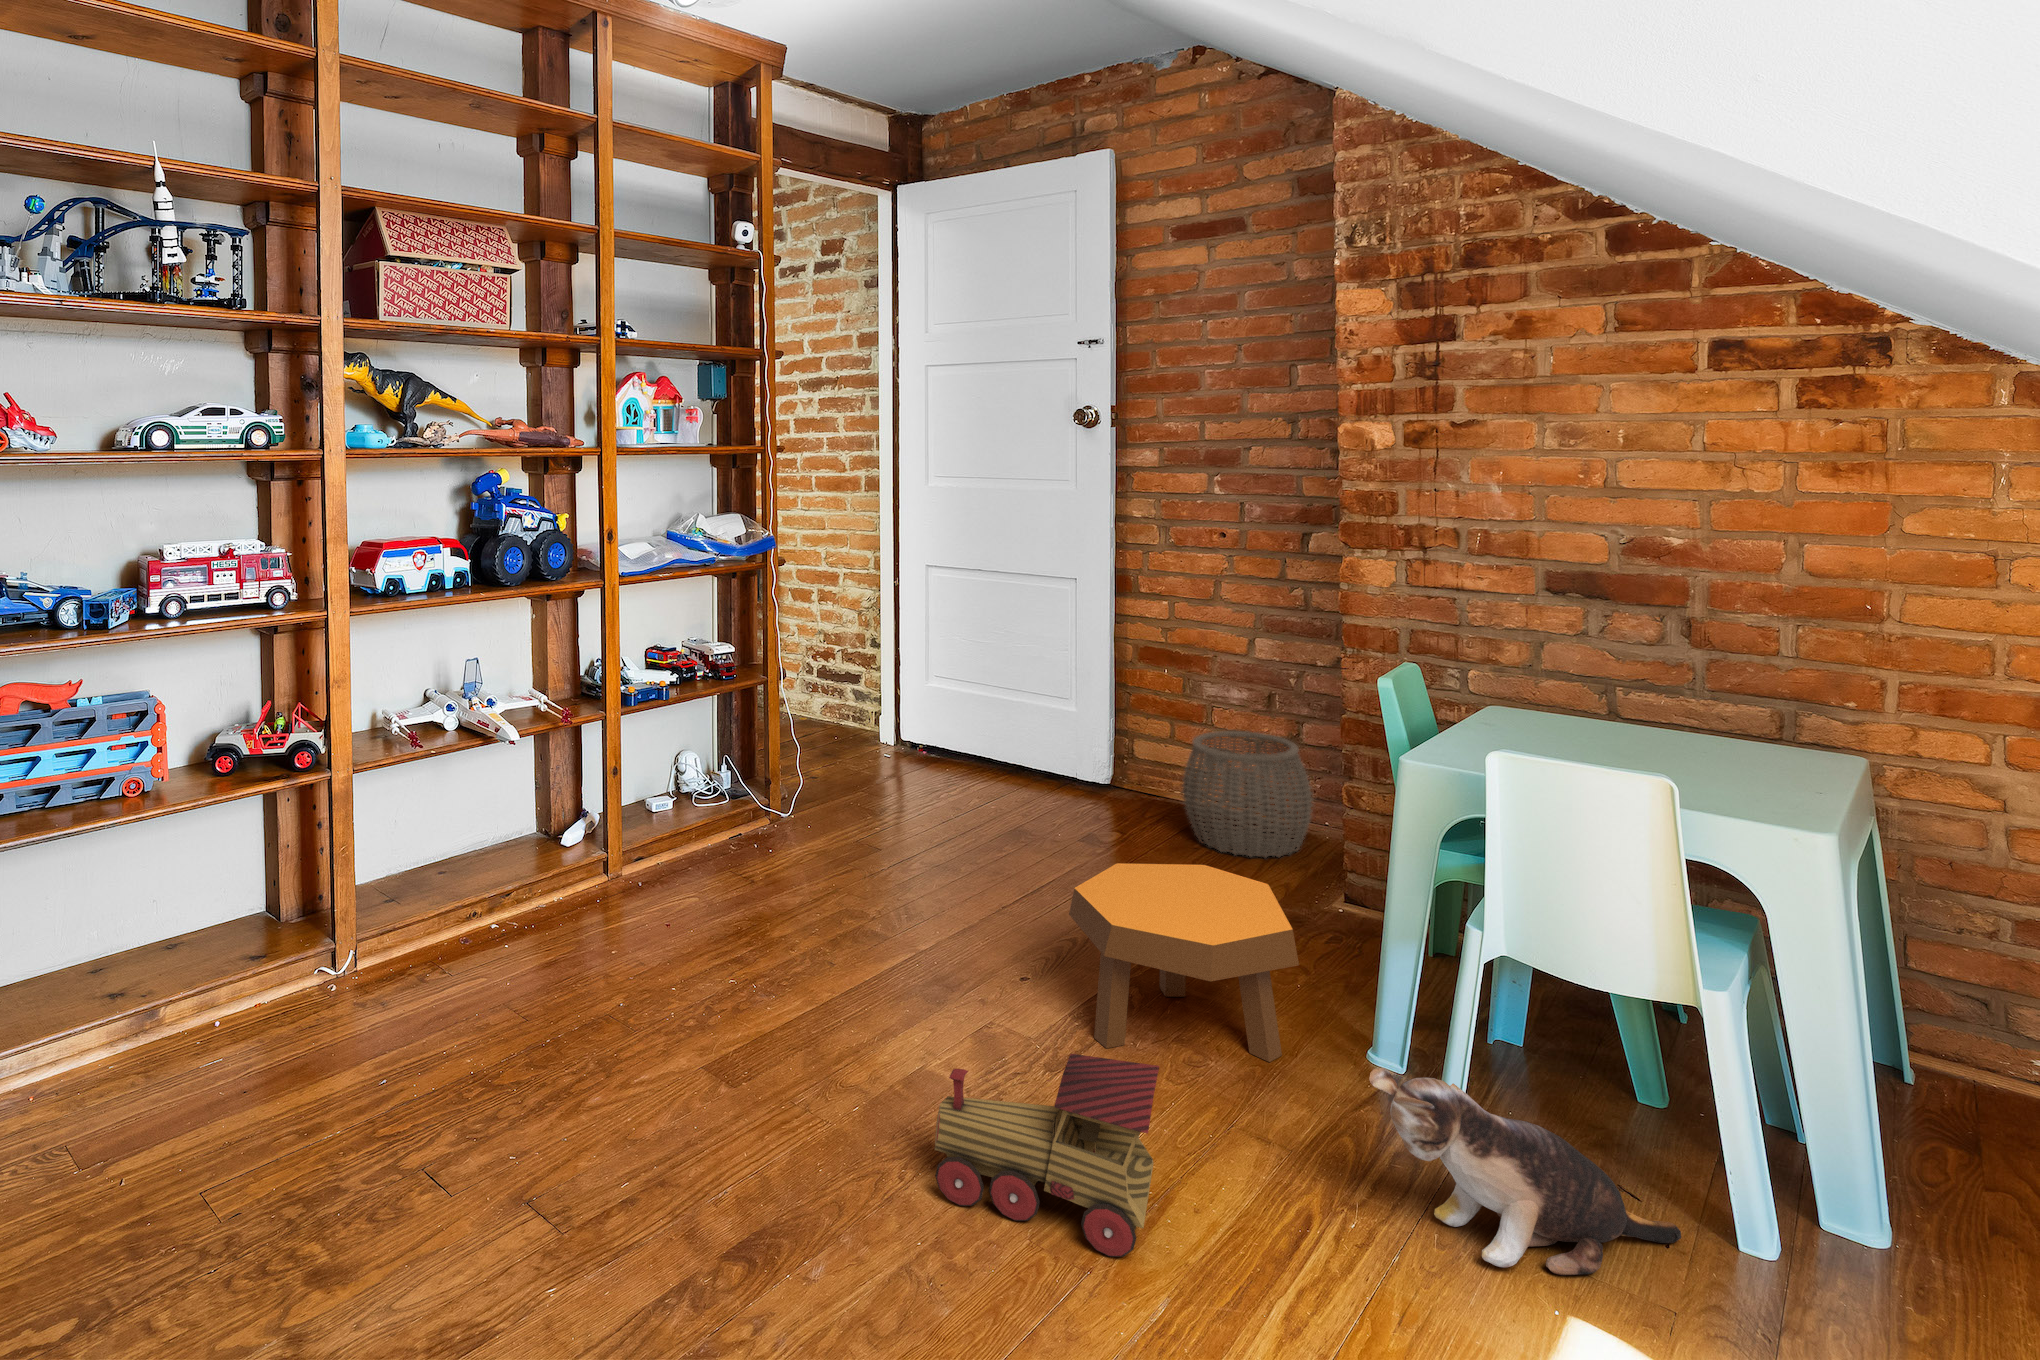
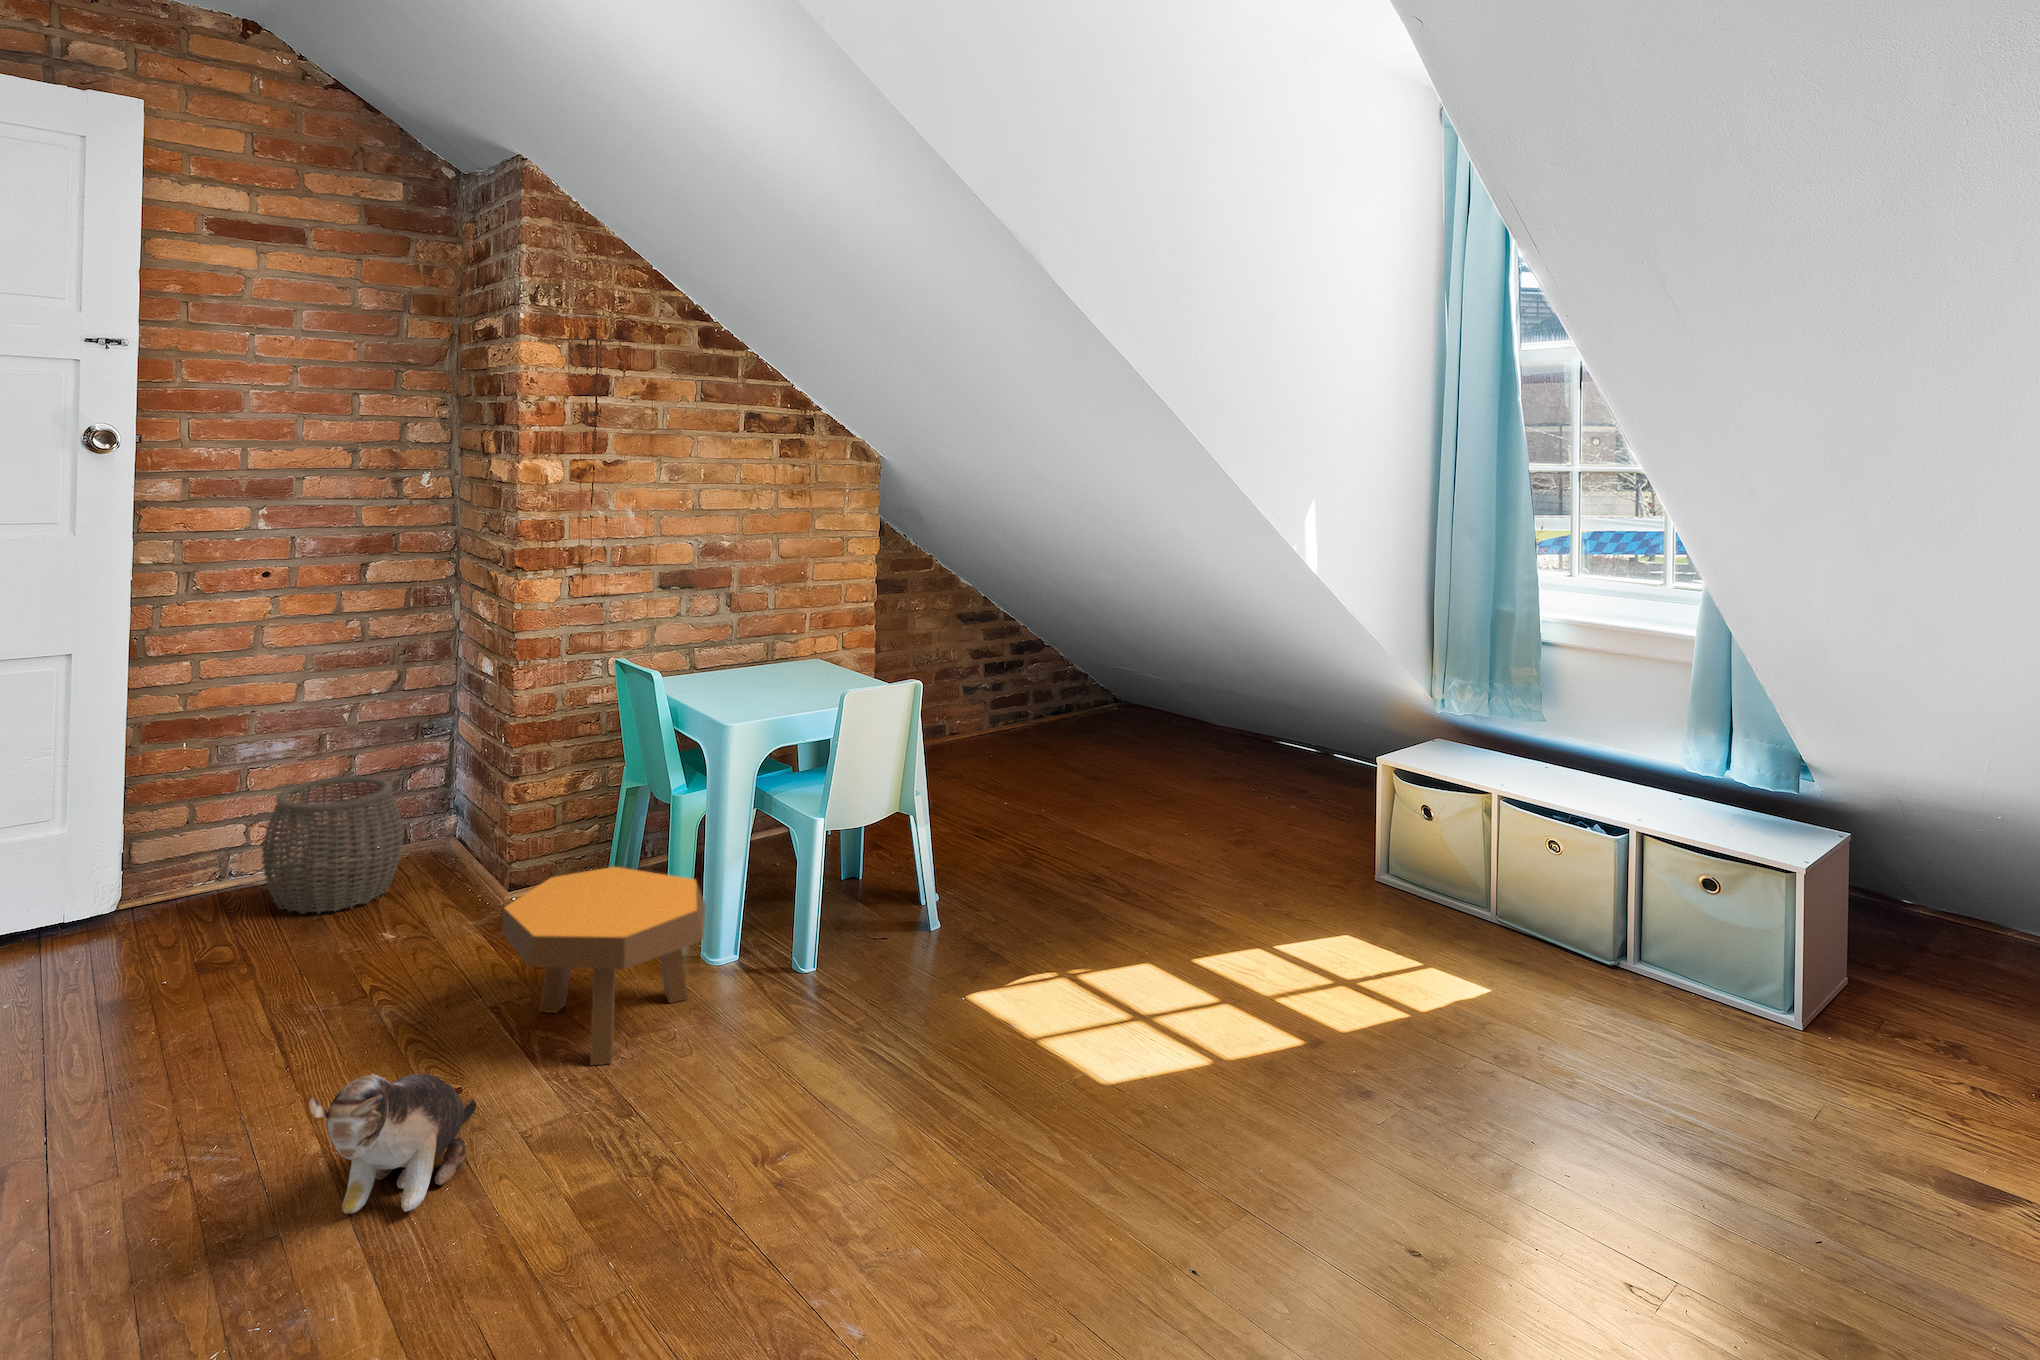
toy train: present [935,1054,1159,1257] -> none [713,986,901,1199]
plush toy: present [1369,1068,1681,1275] -> present [309,1073,476,1214]

